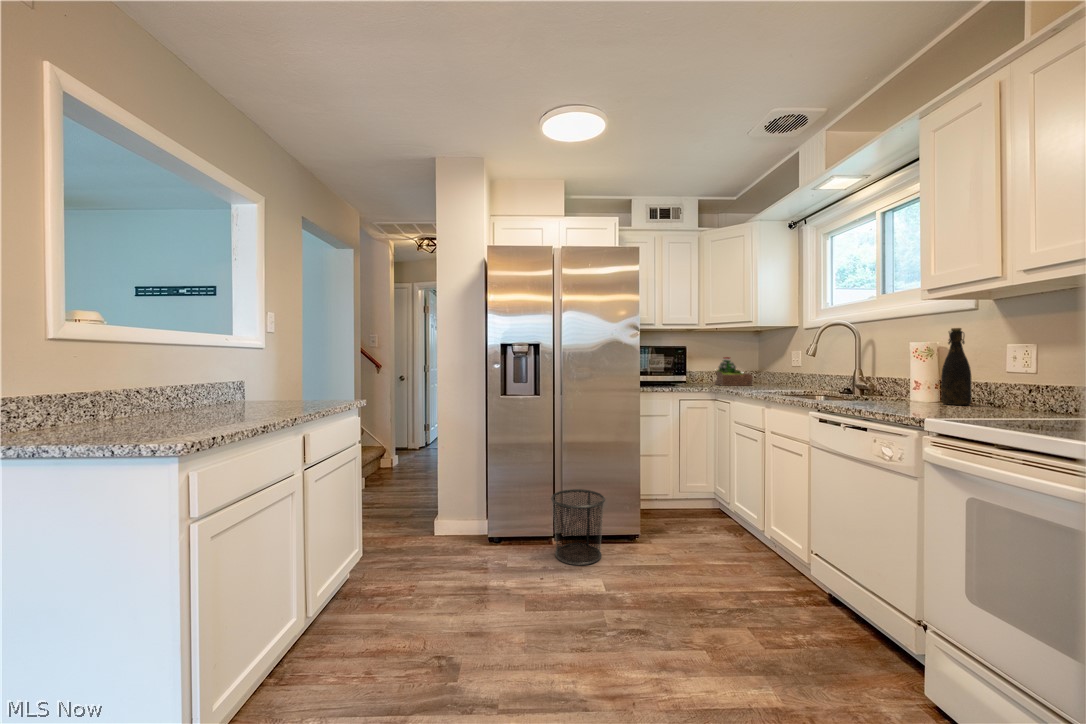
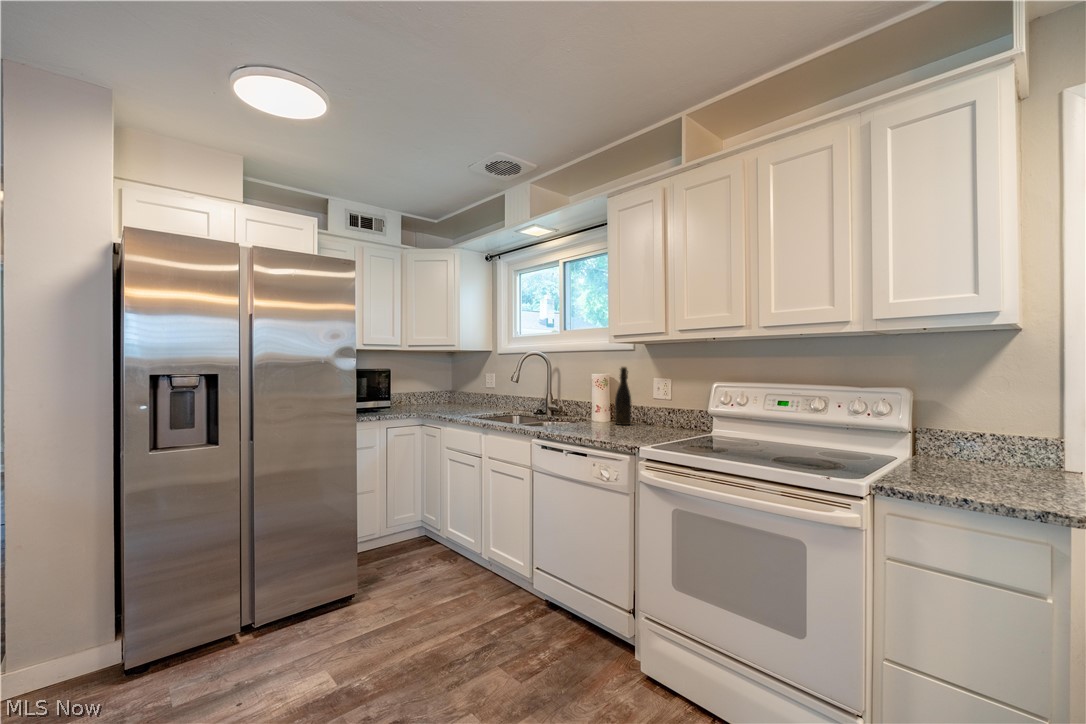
succulent plant: present [715,357,753,386] -> none [414,376,452,407]
trash can: present [551,489,605,565] -> none [233,563,319,678]

